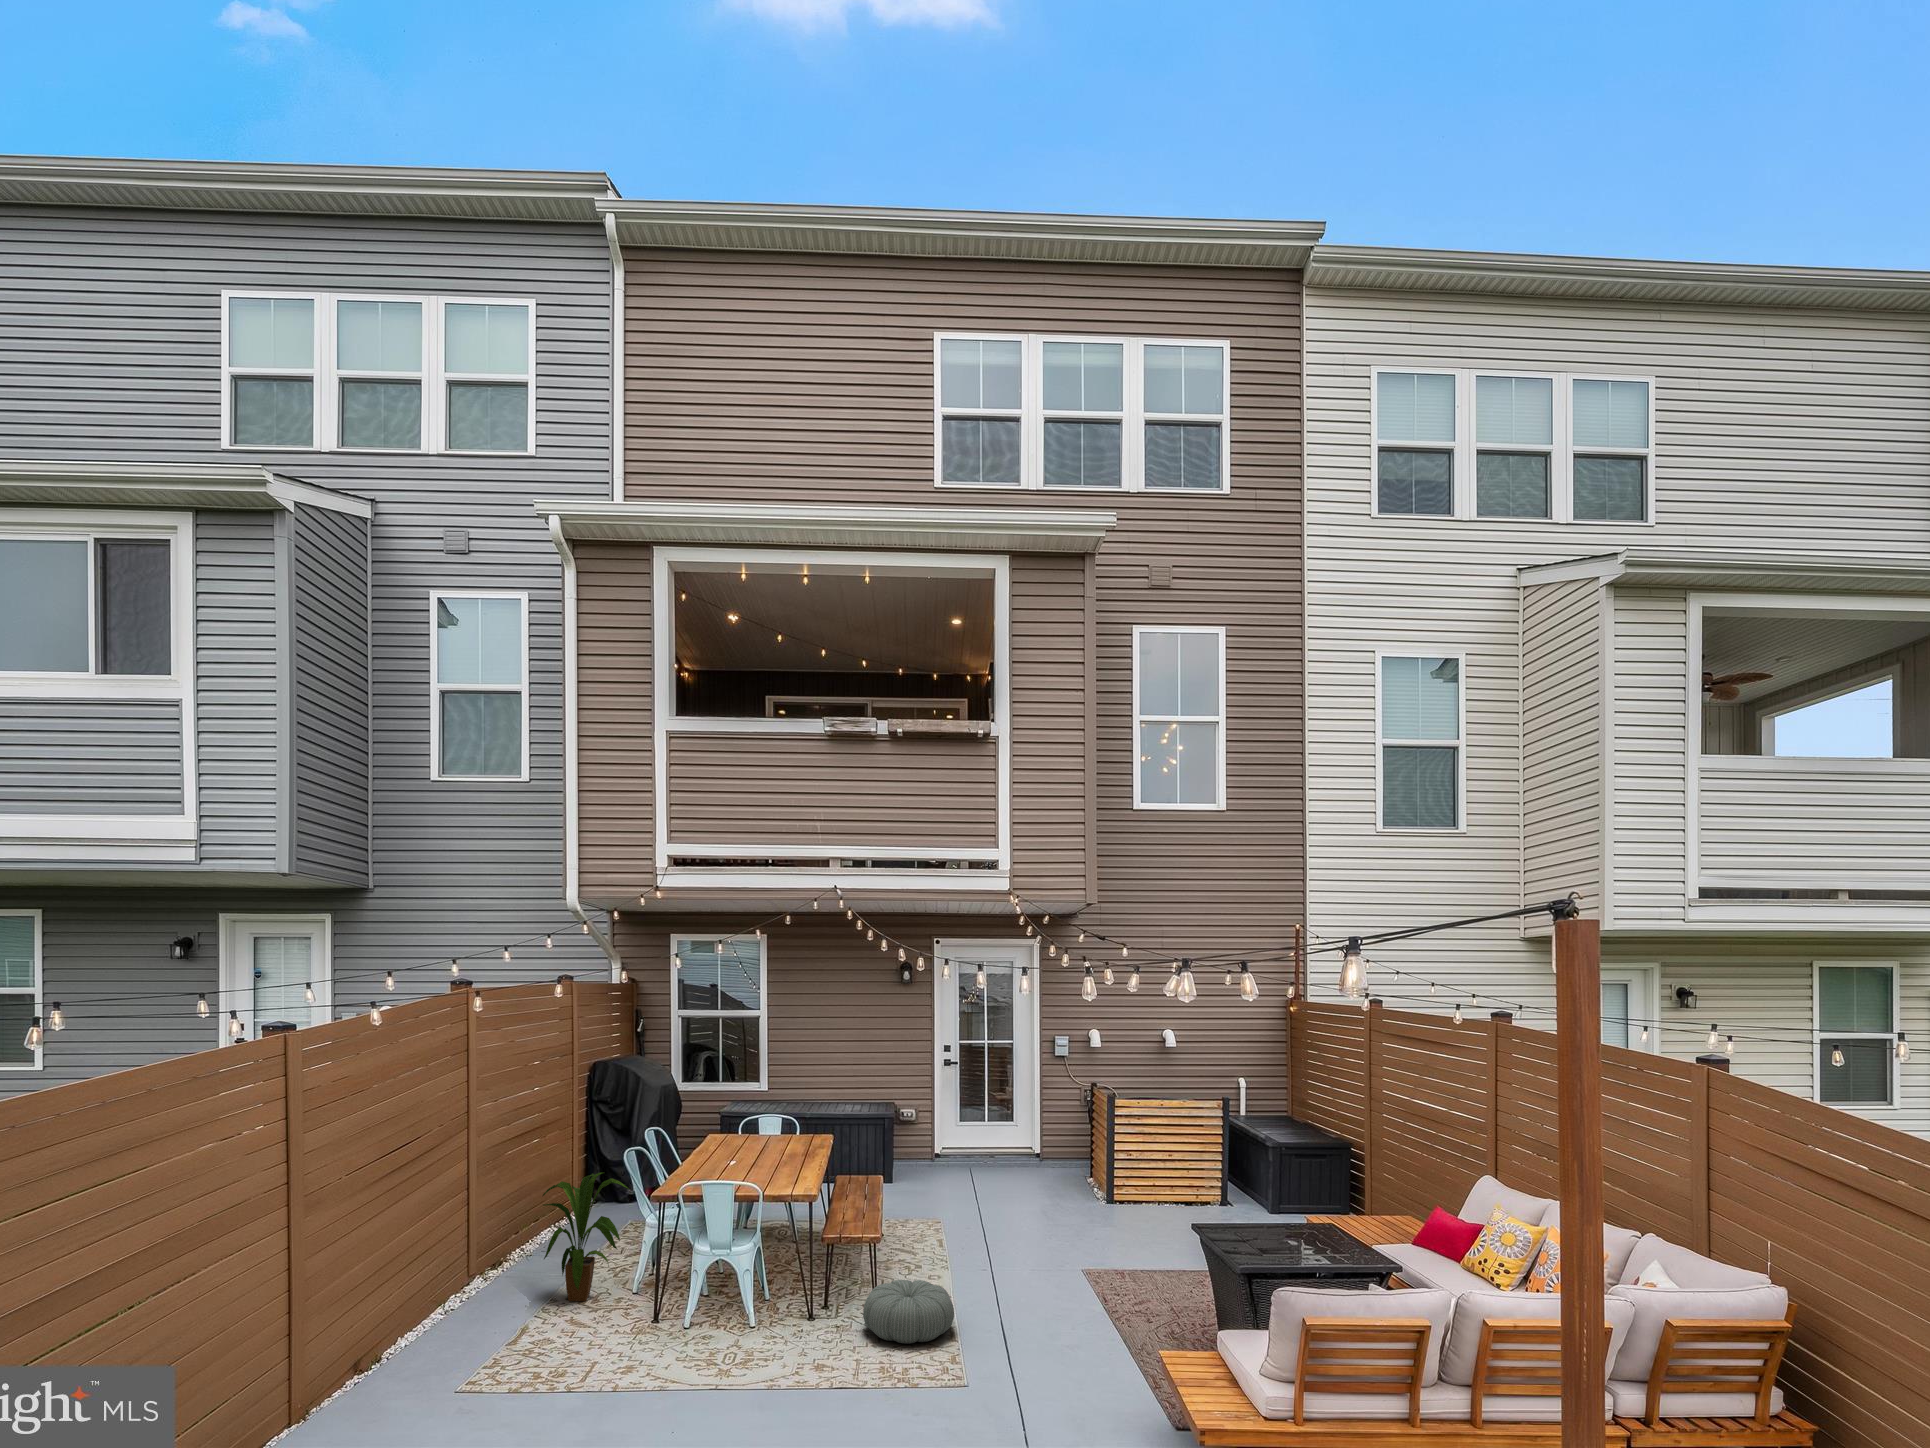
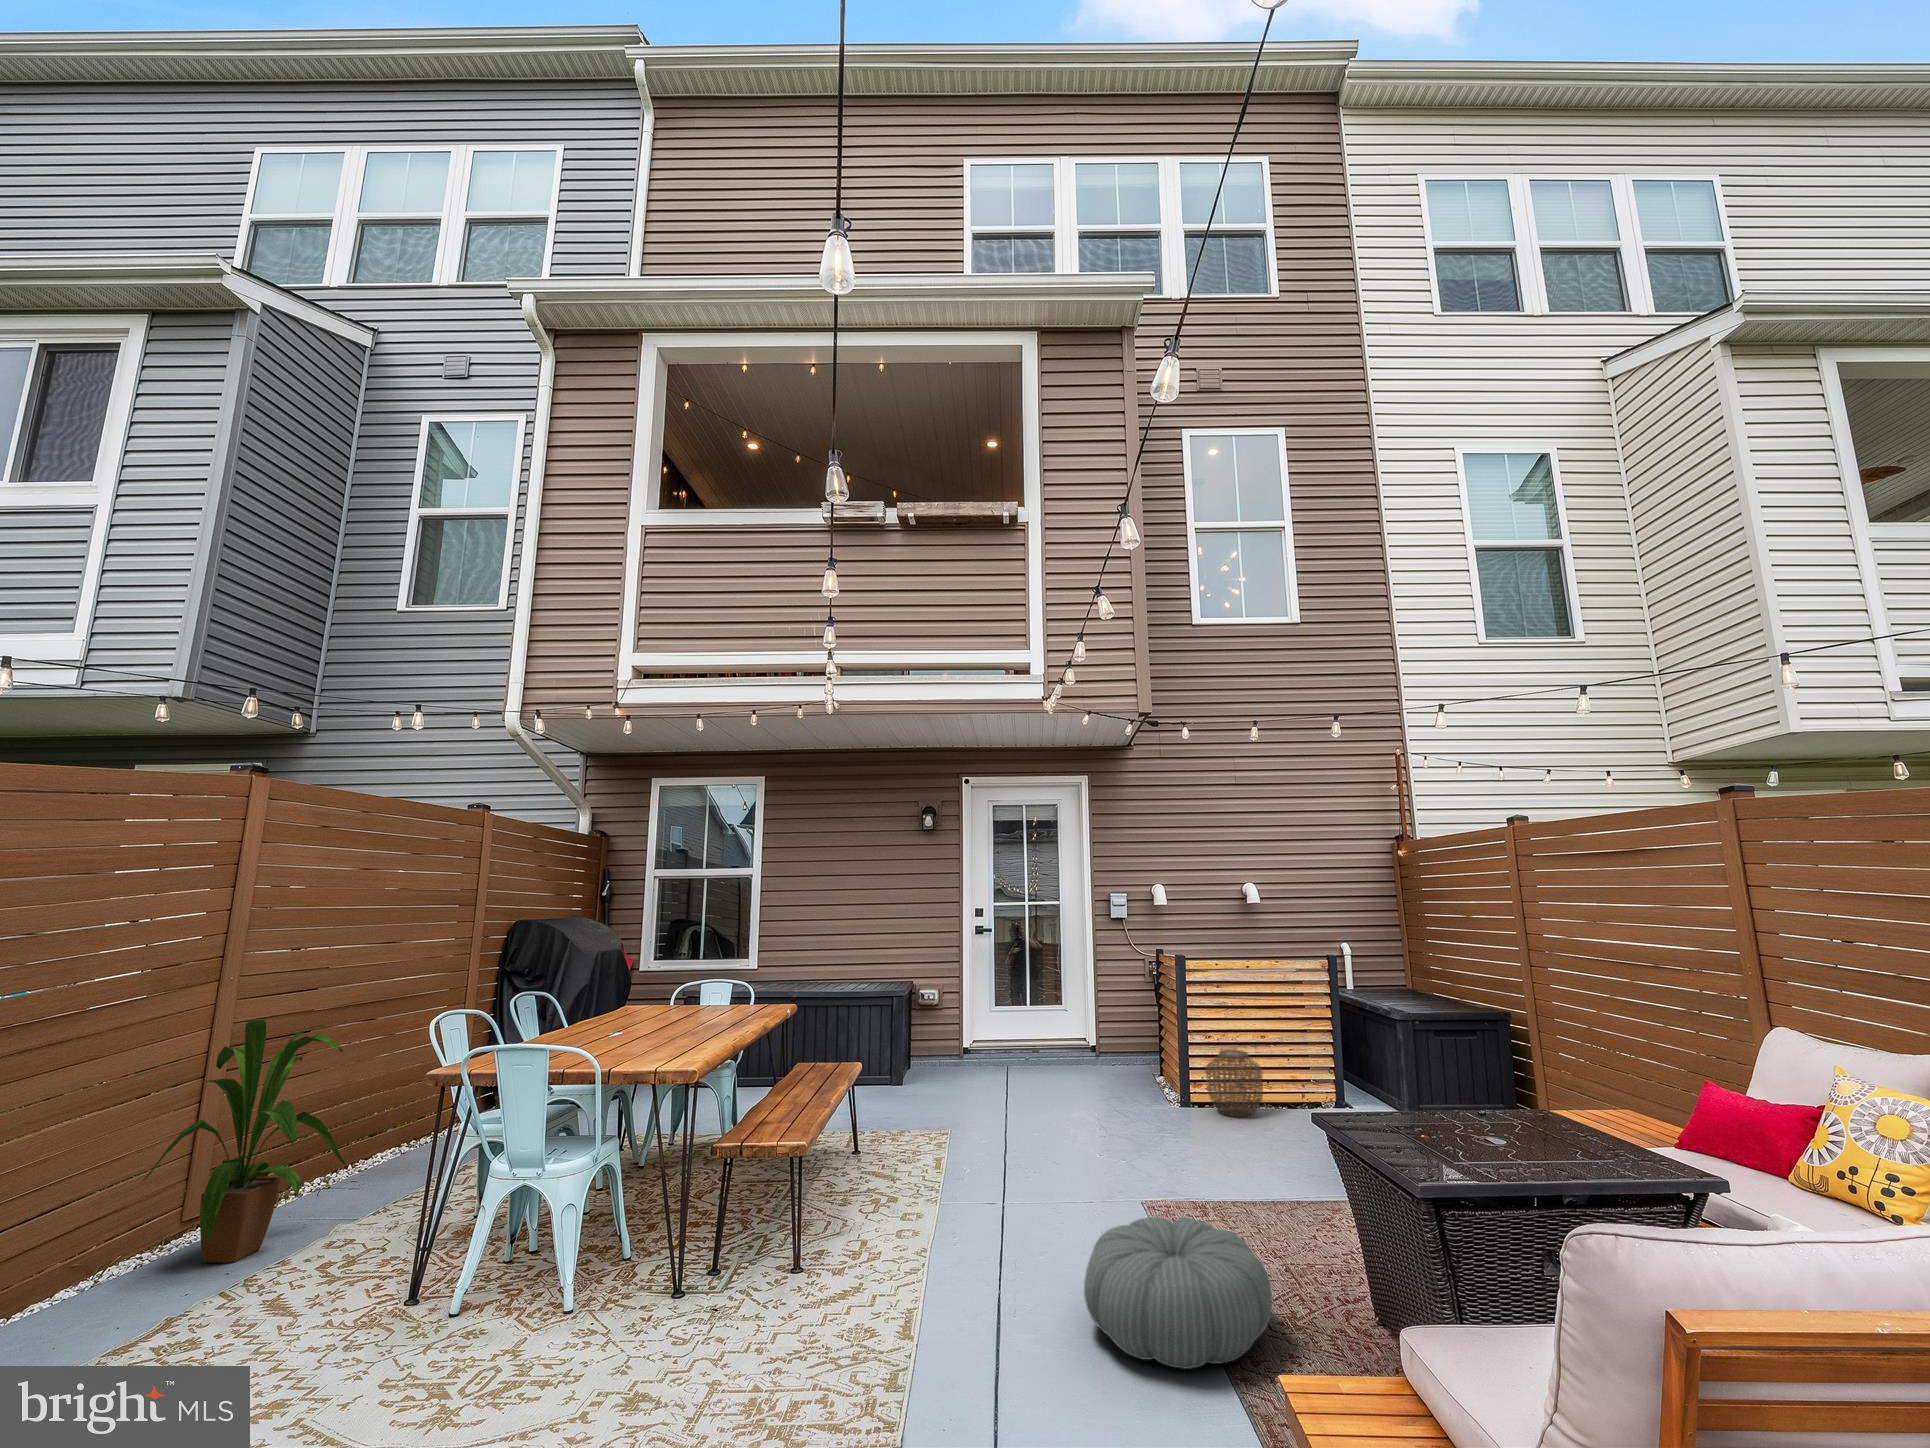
woven basket: none [1126,1168,1166,1216] -> present [1206,1049,1263,1117]
pouf: present [863,1280,954,1344] -> present [1084,1217,1272,1369]

